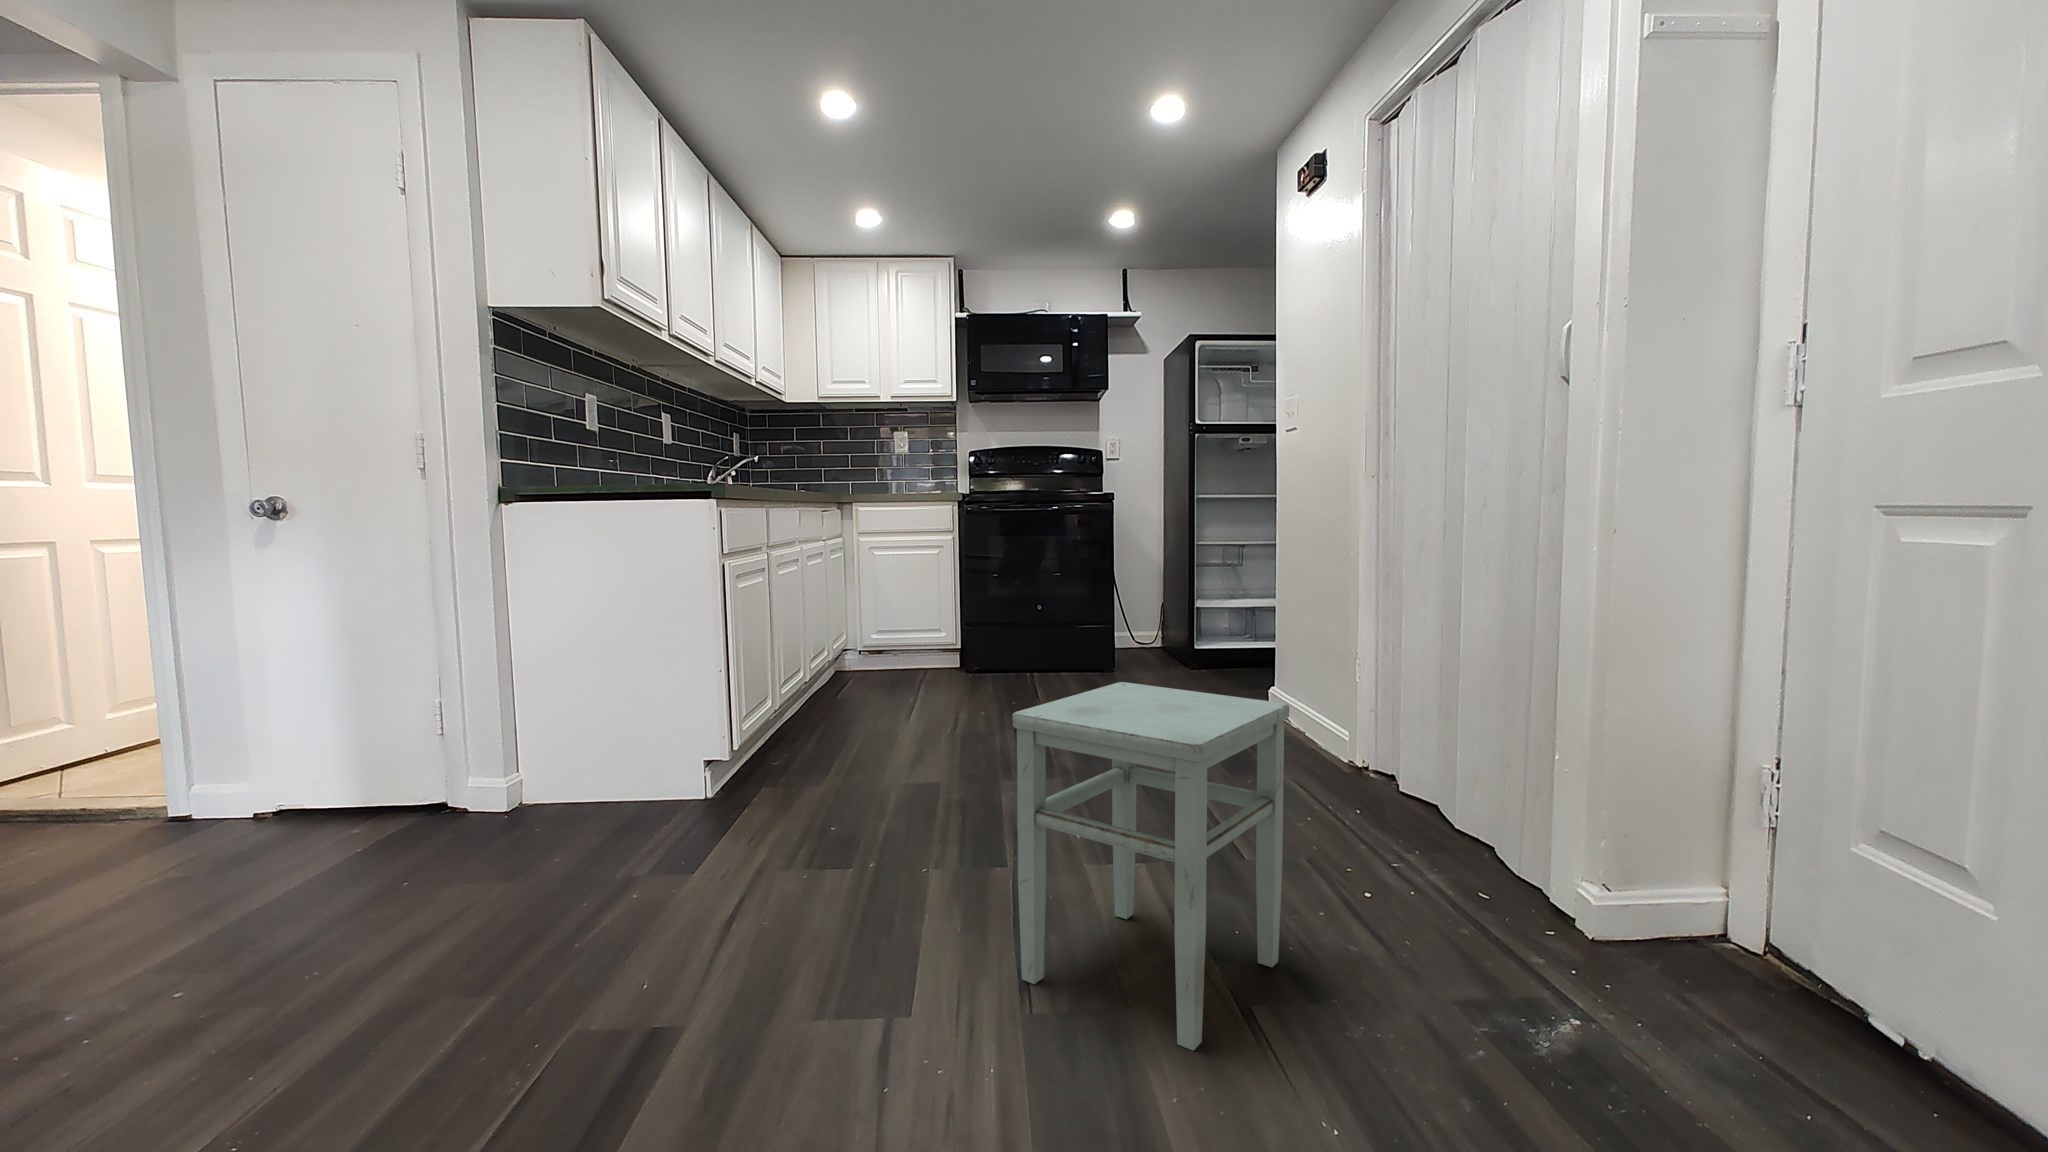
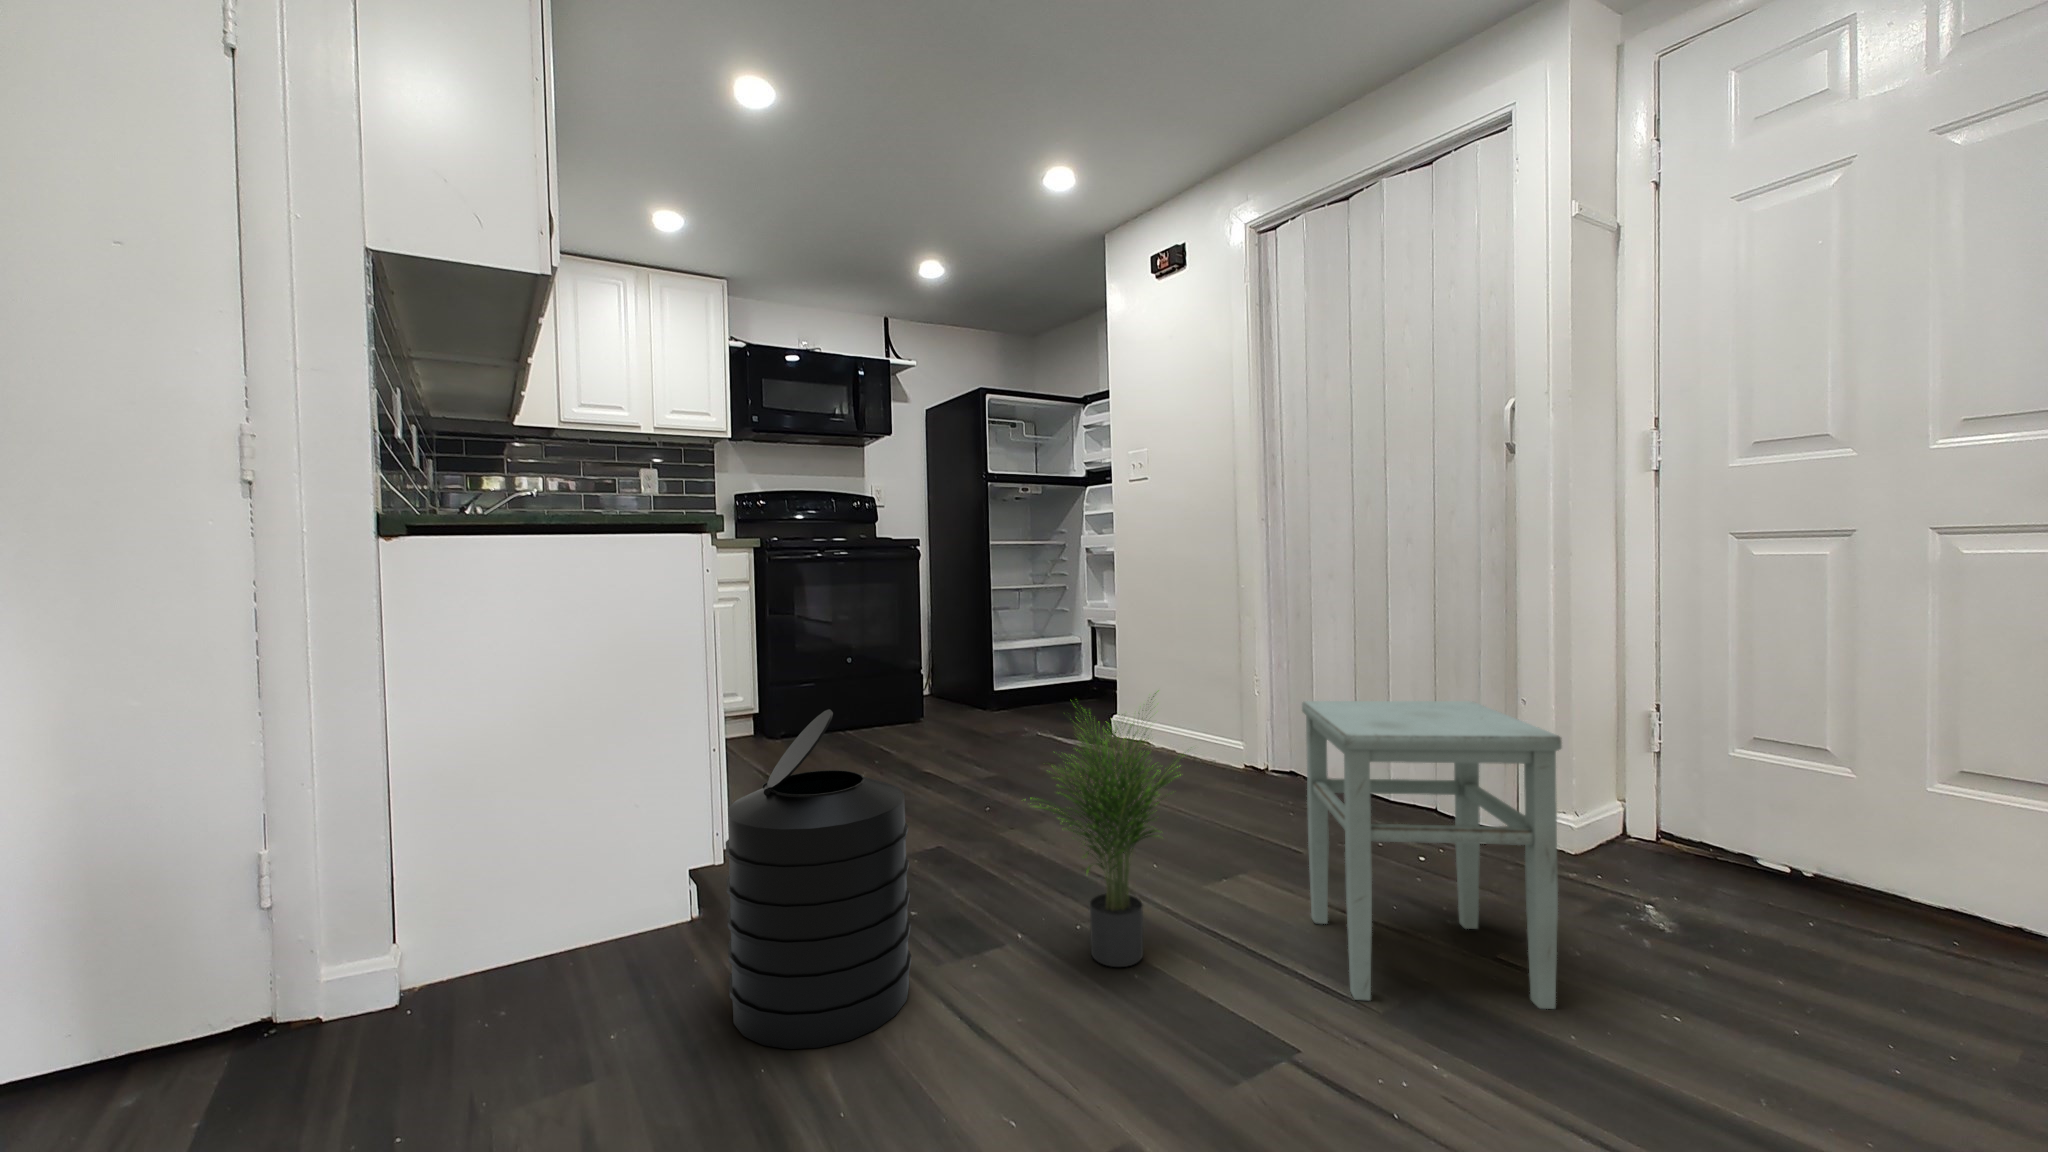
trash can: none [608,641,758,890] -> present [726,709,911,1049]
potted plant: none [803,652,983,901] -> present [1030,690,1179,967]

